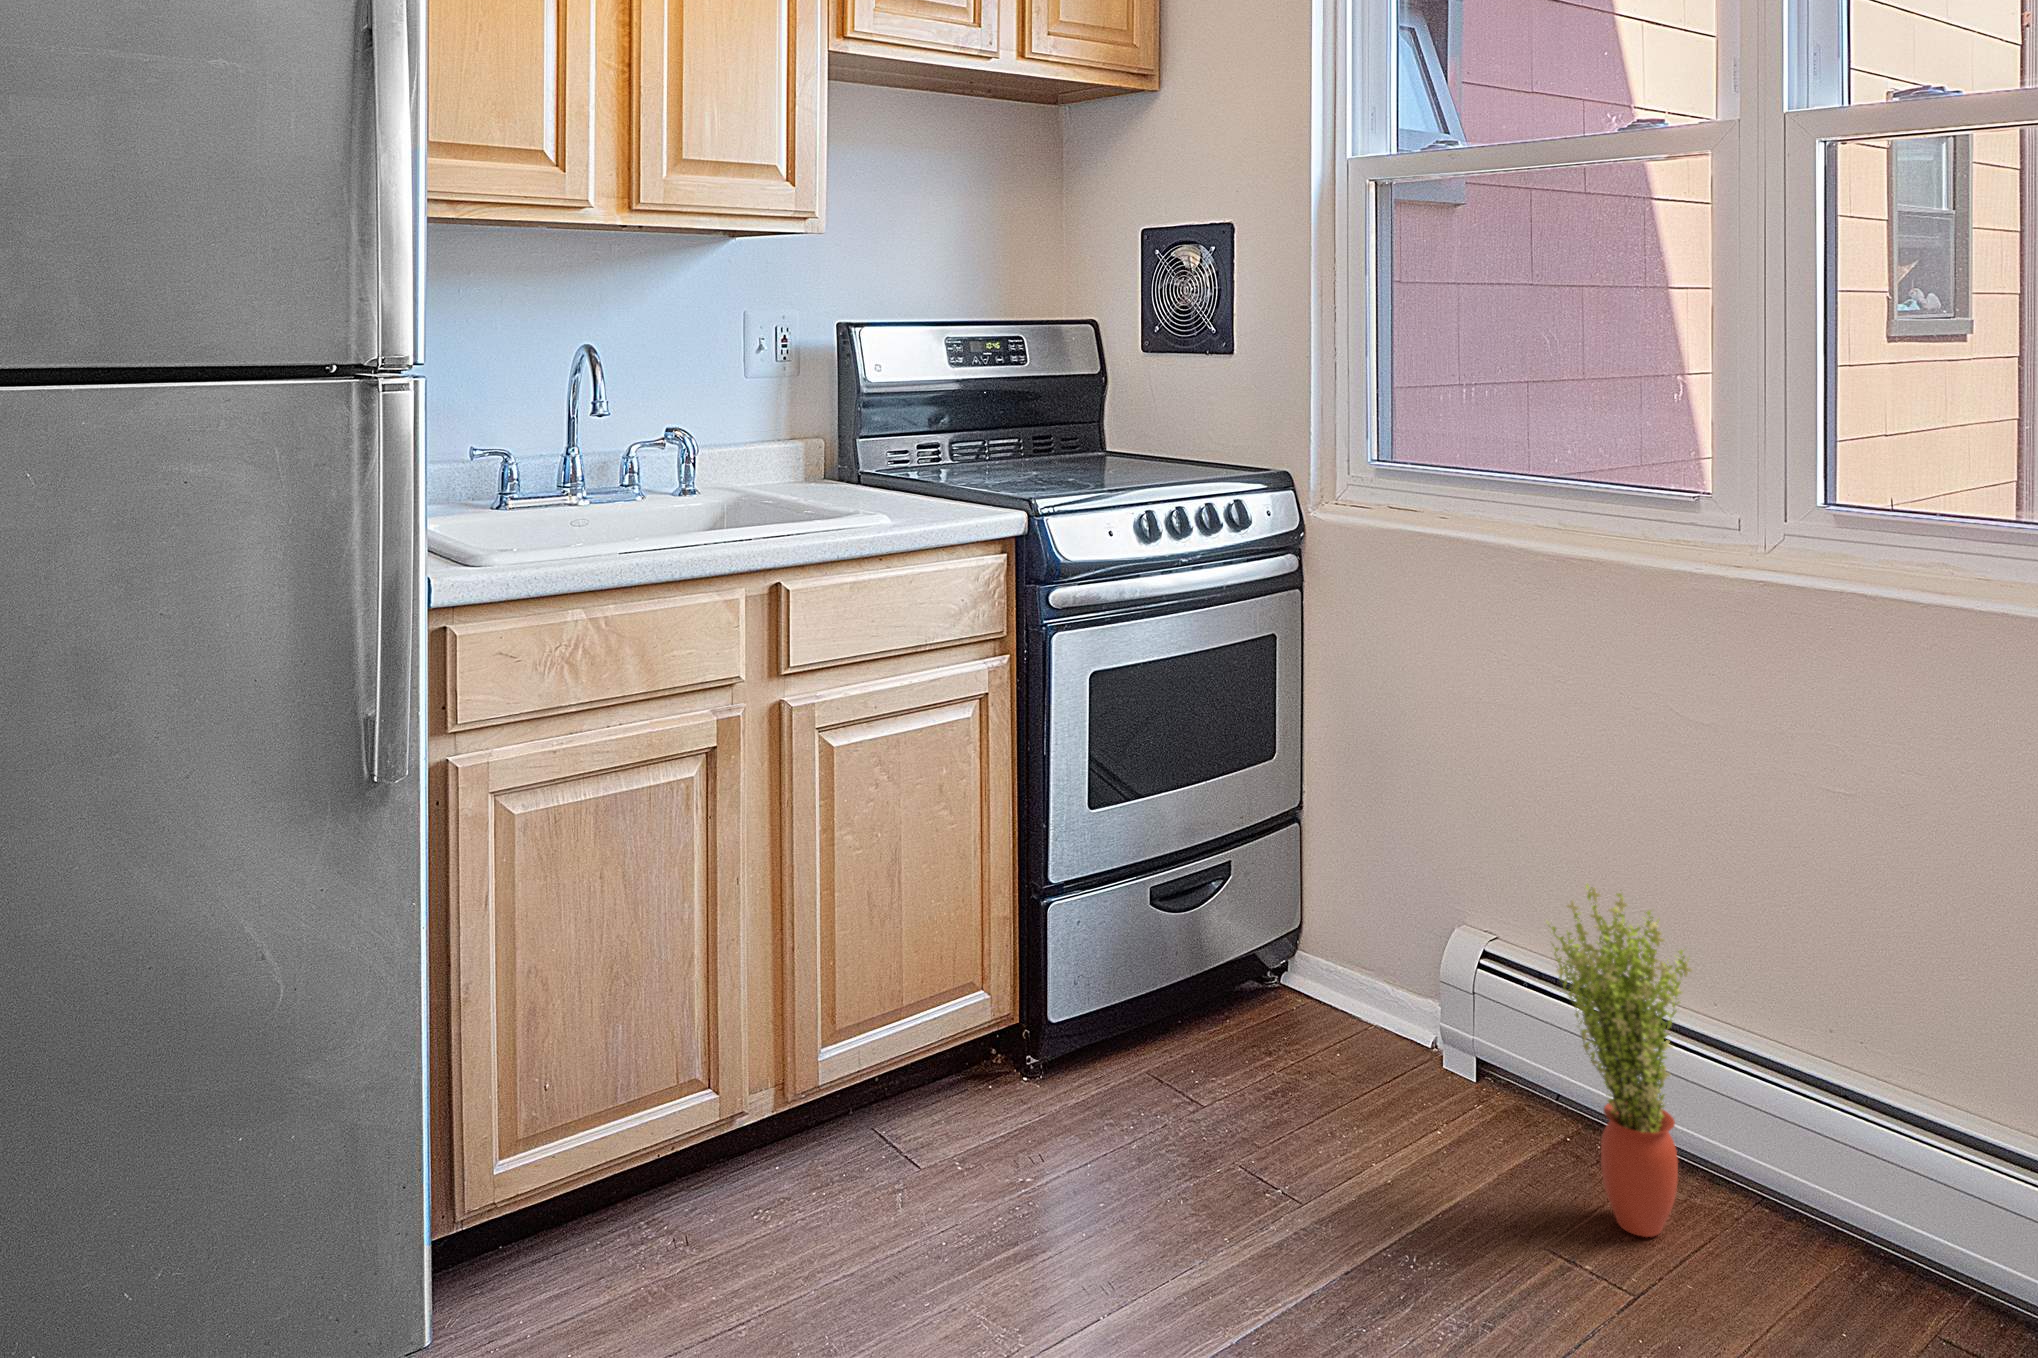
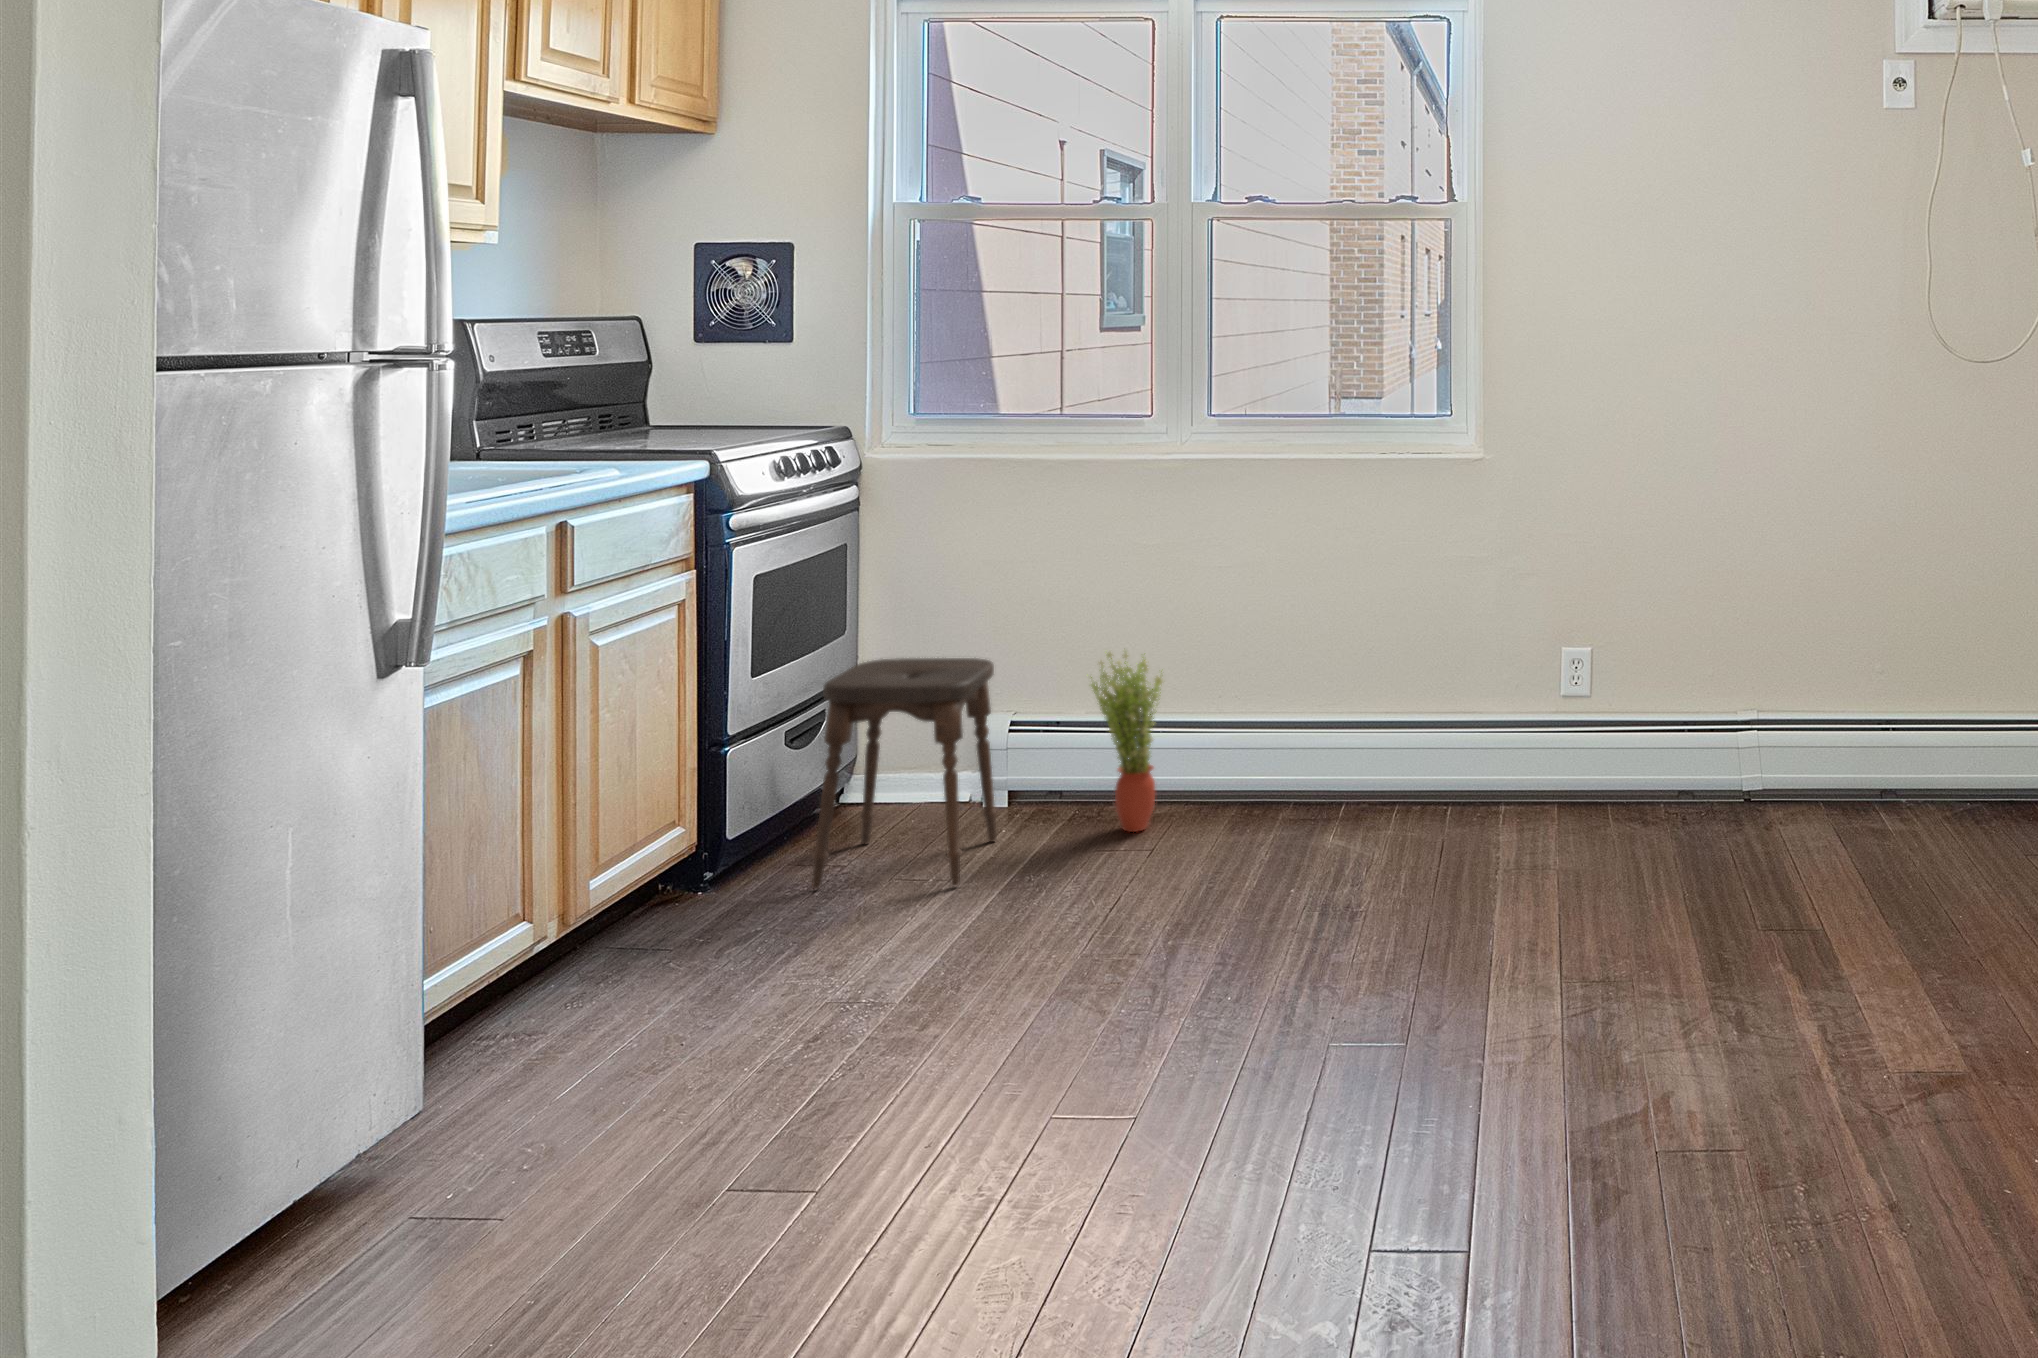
stool: none [1116,814,1411,1232] -> present [812,658,997,890]

